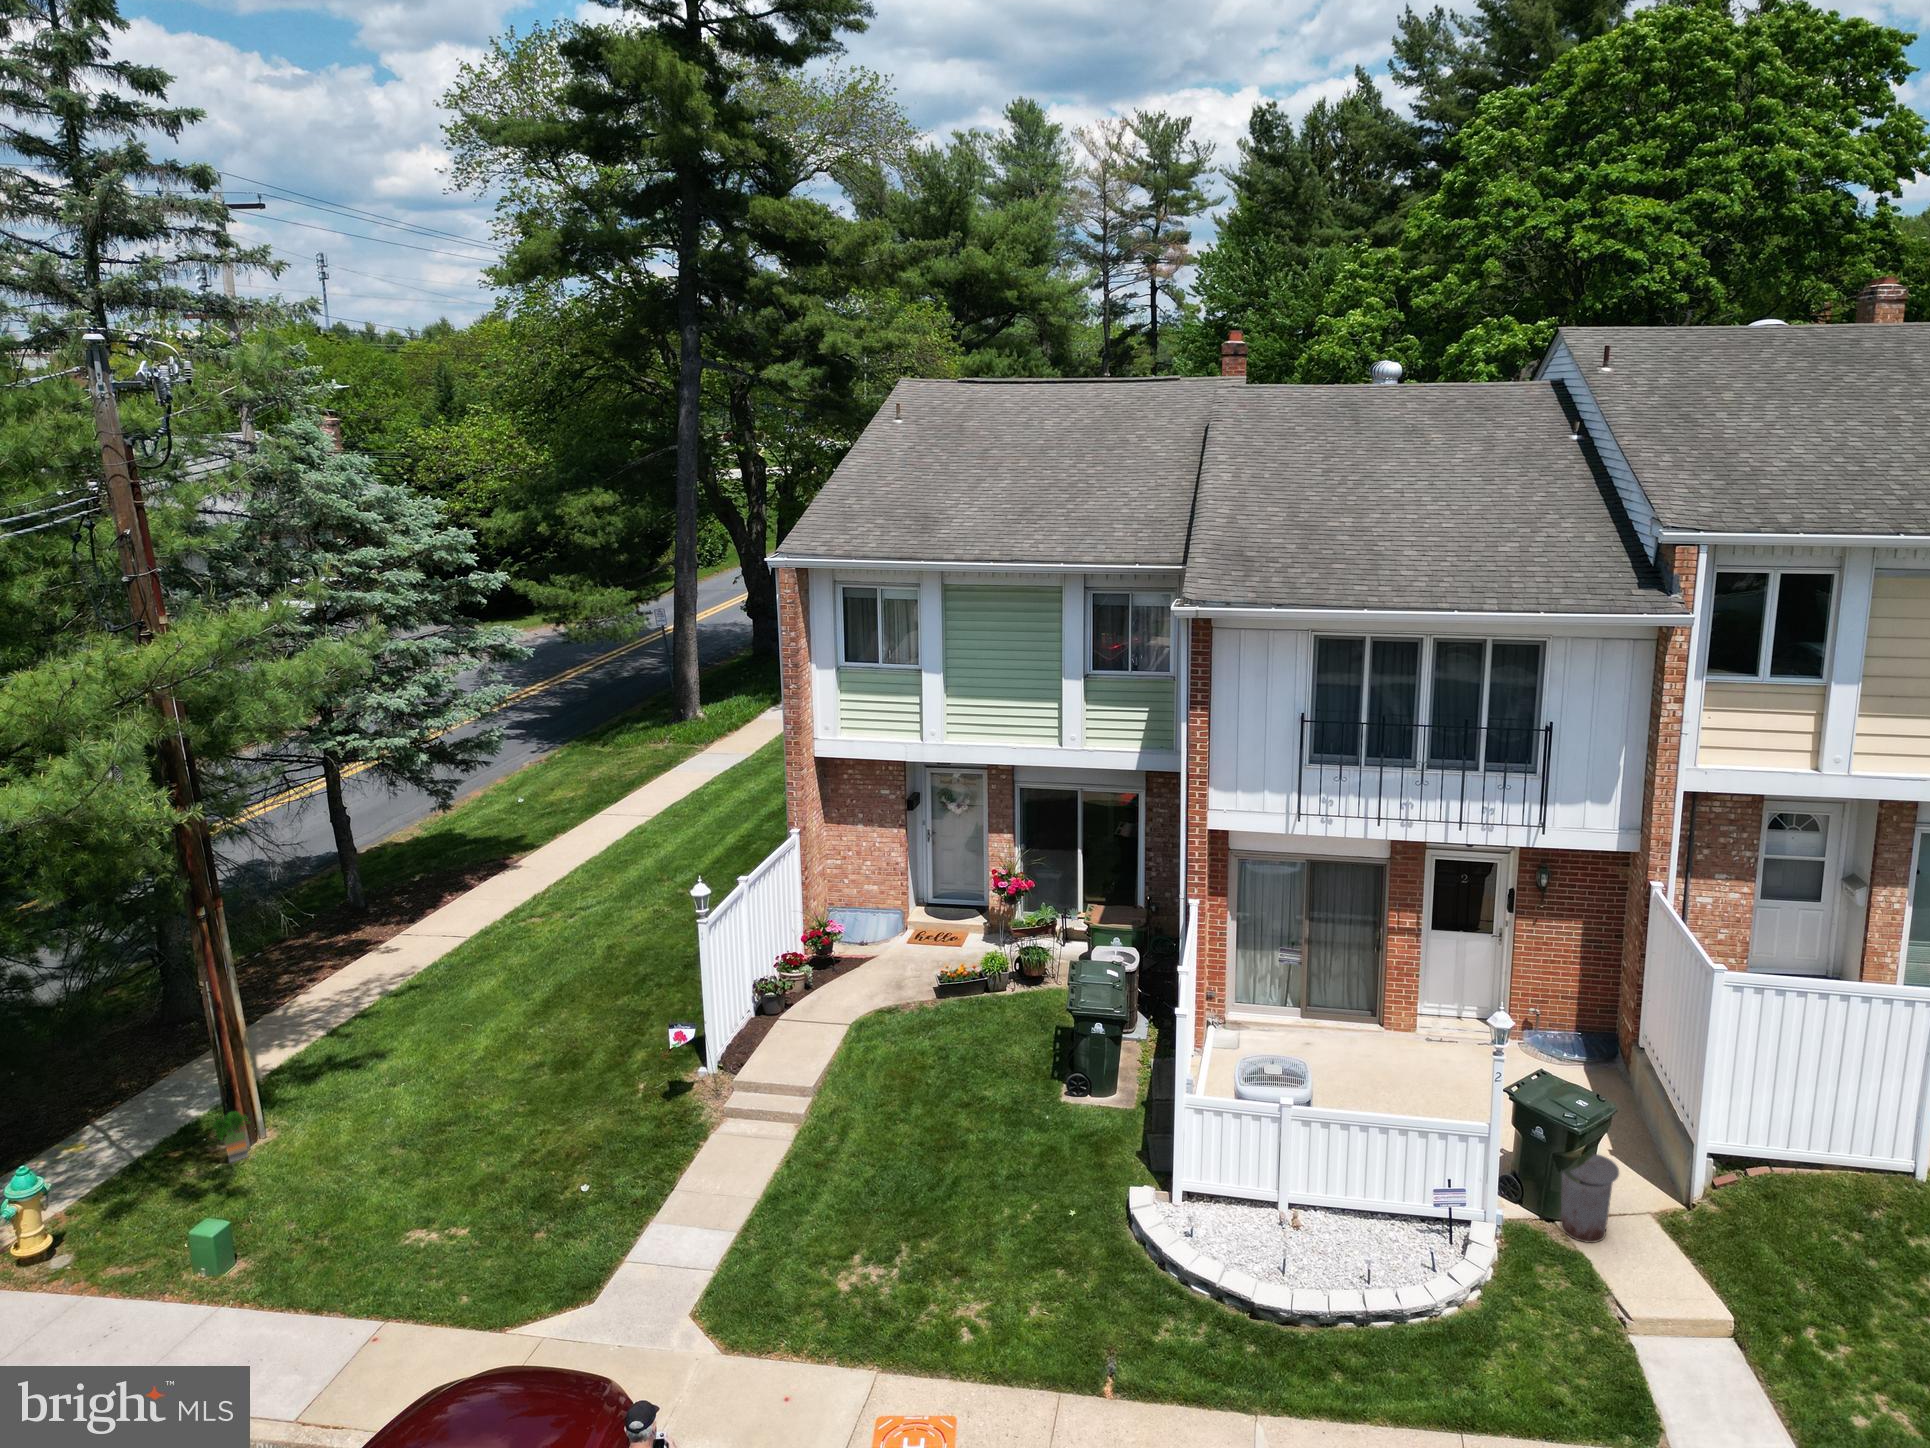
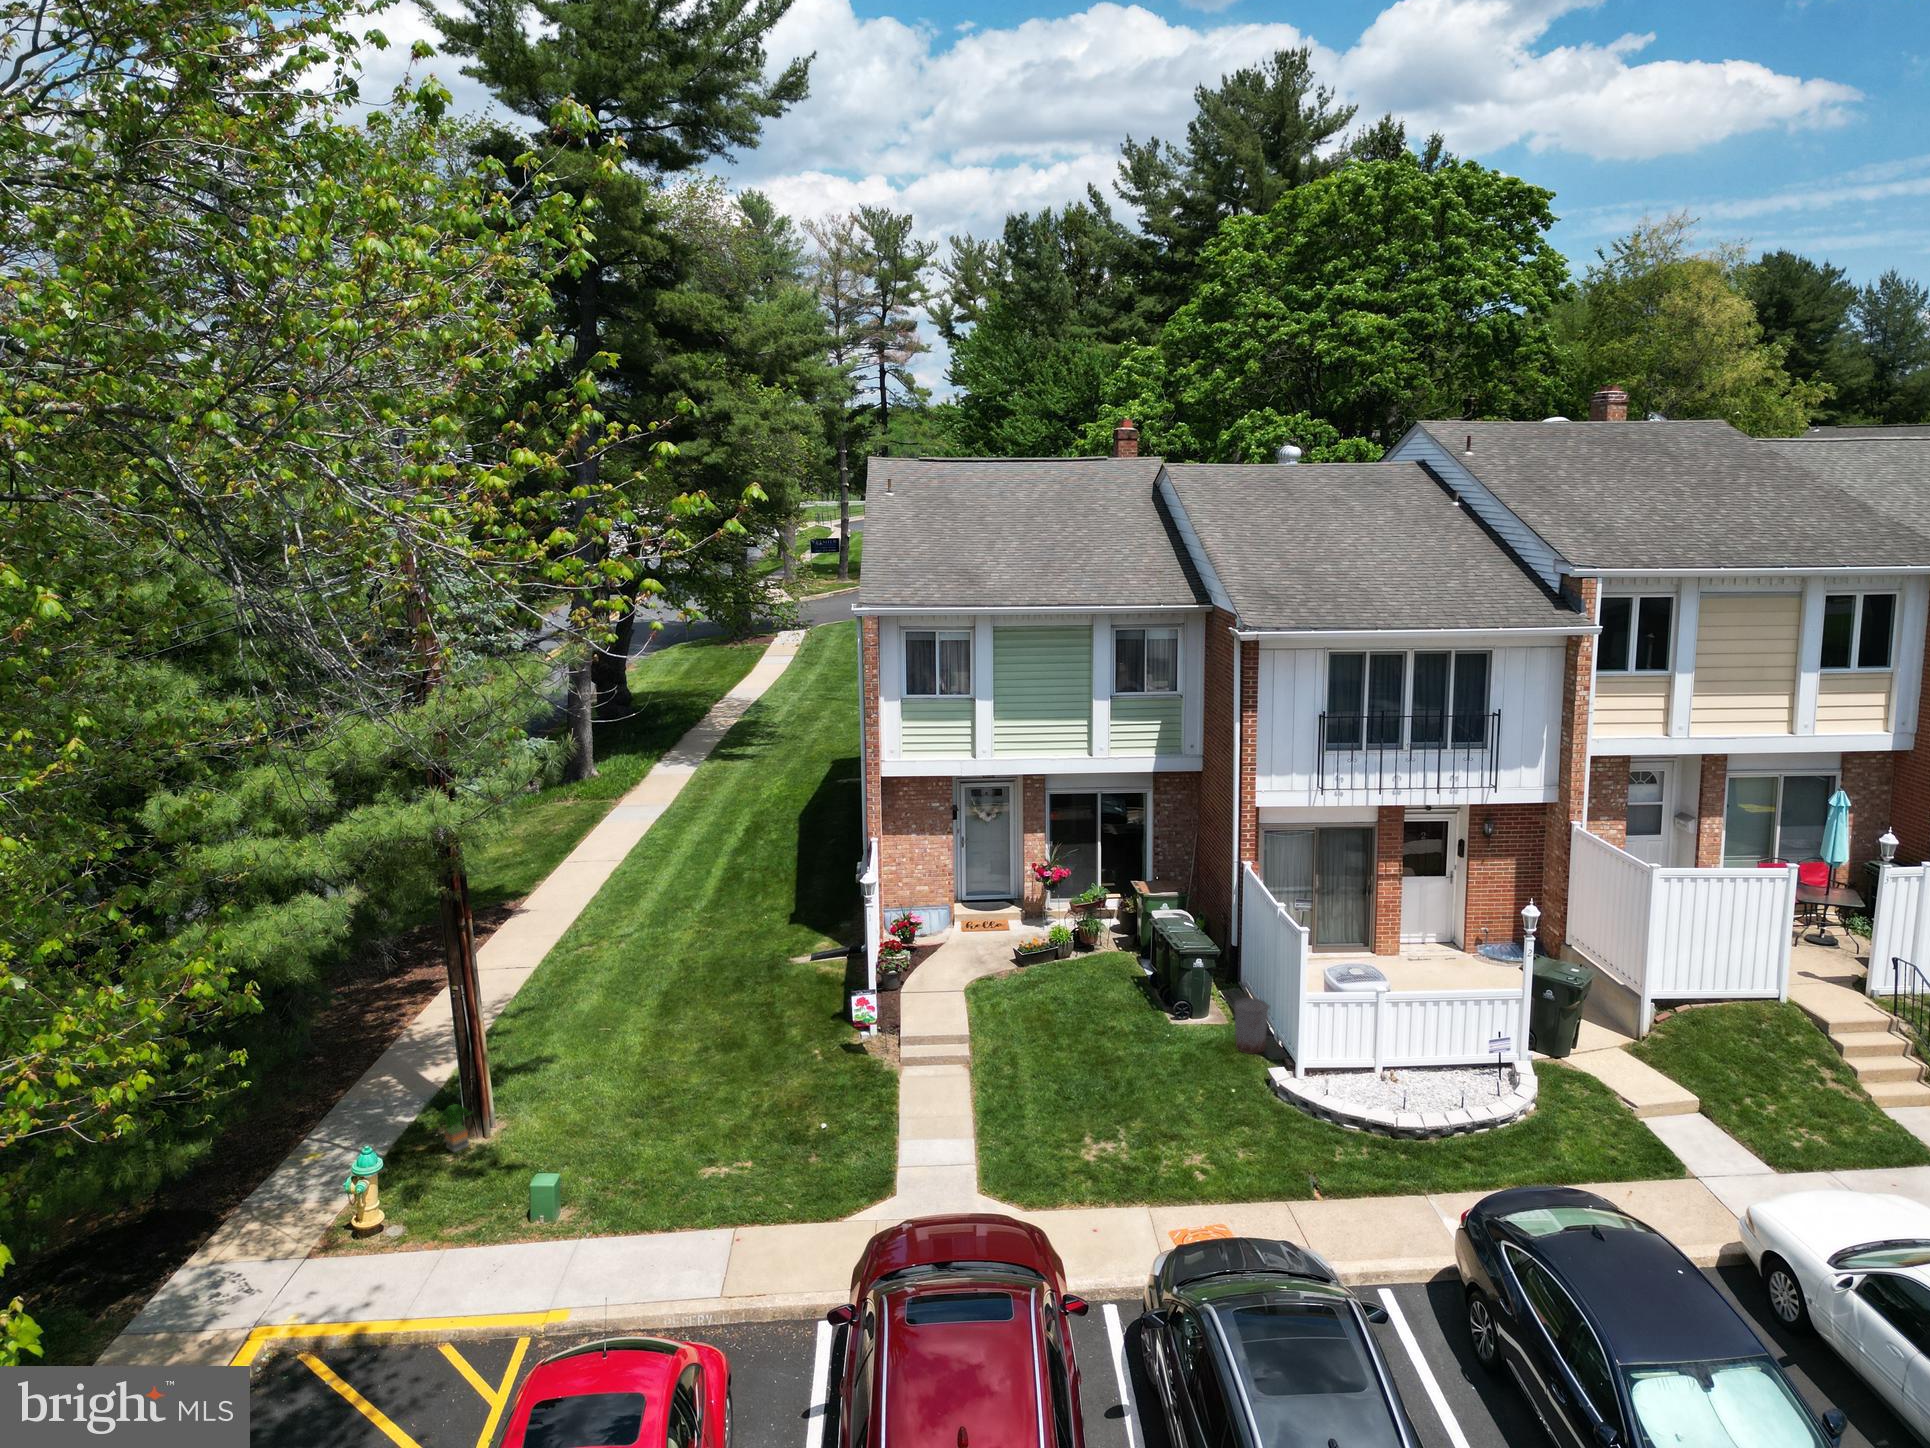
trash can: present [1561,1154,1619,1243] -> present [1235,998,1270,1054]

